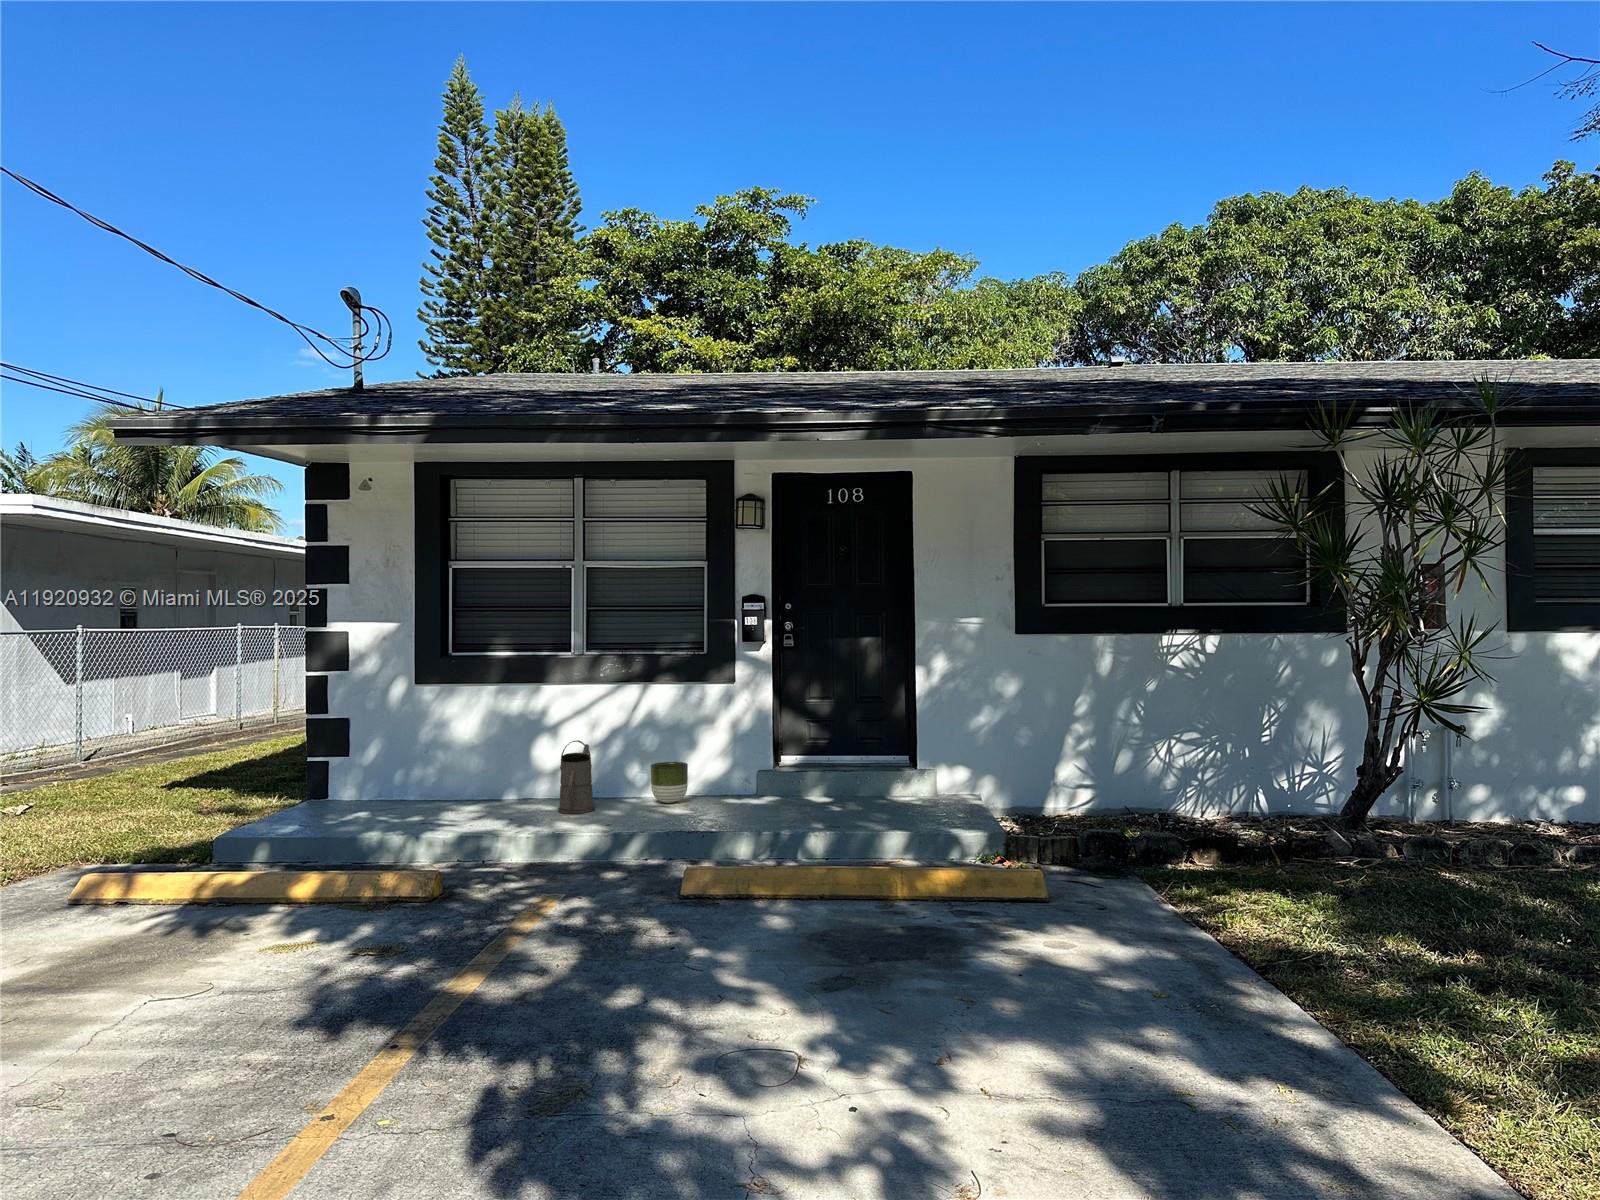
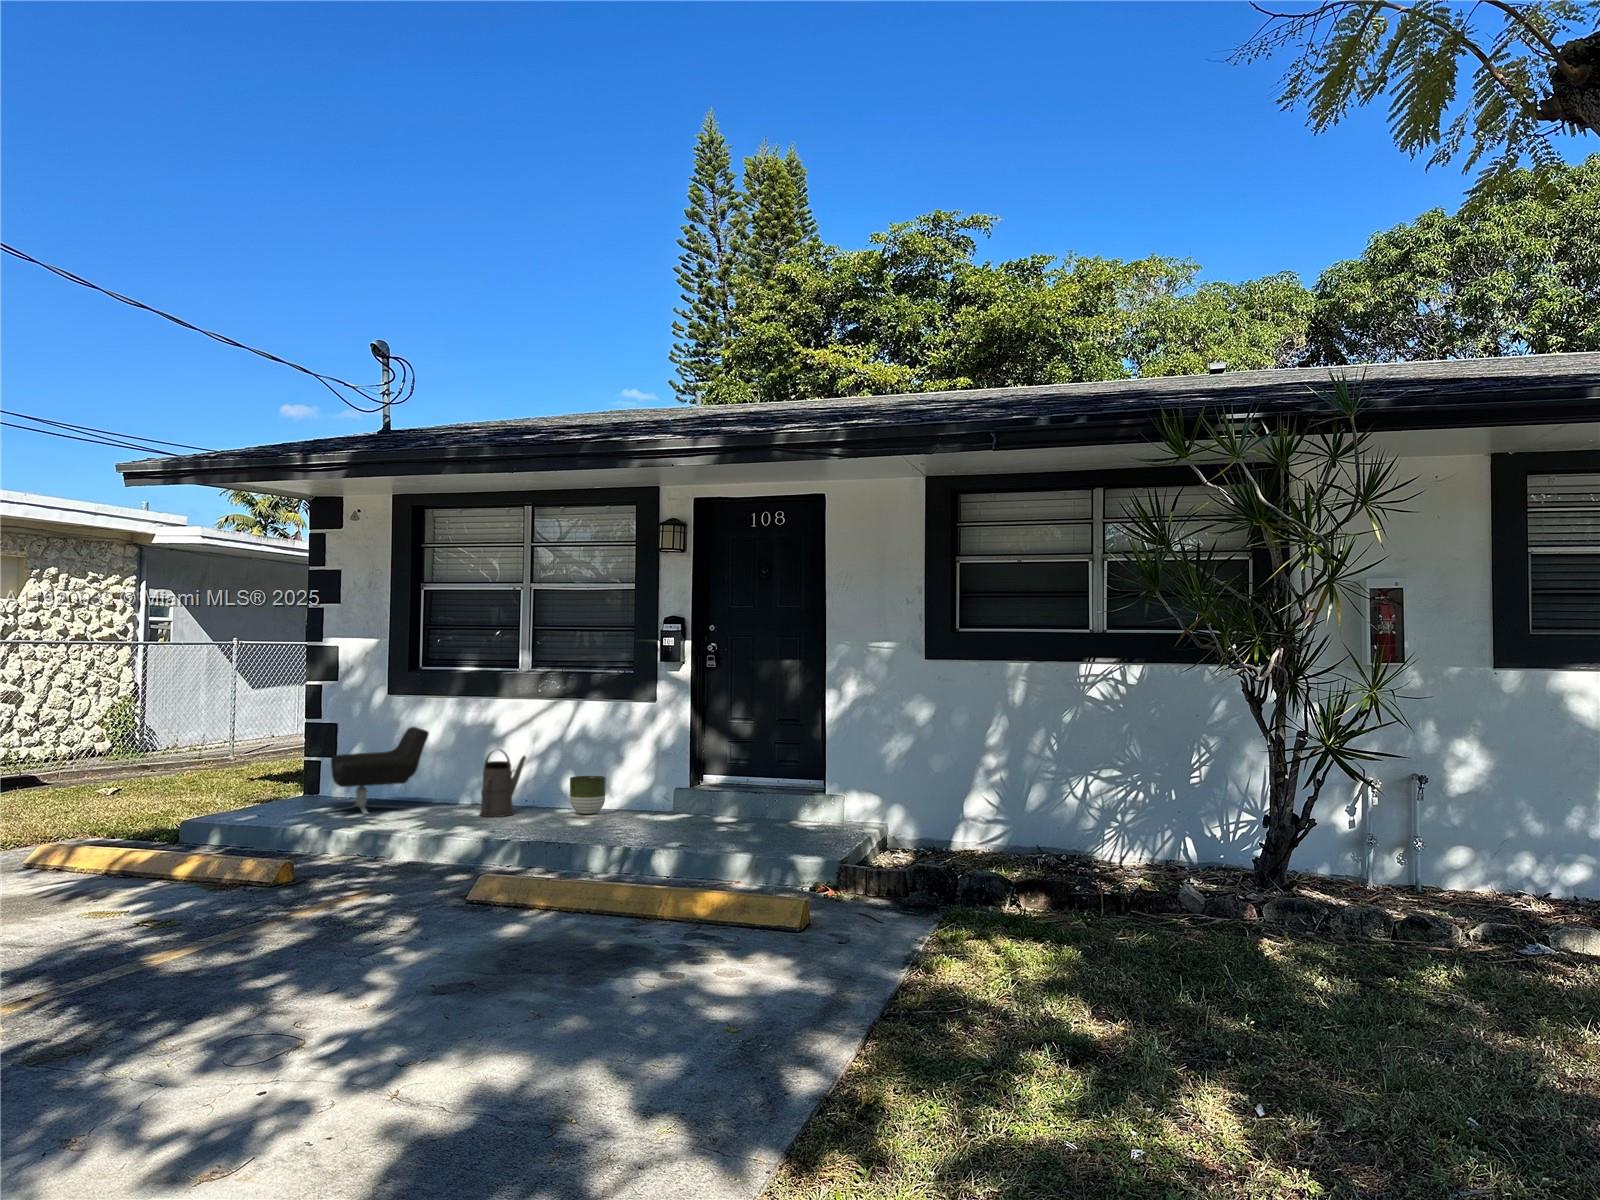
lounge chair: none [362,719,485,823] -> present [321,727,429,814]

